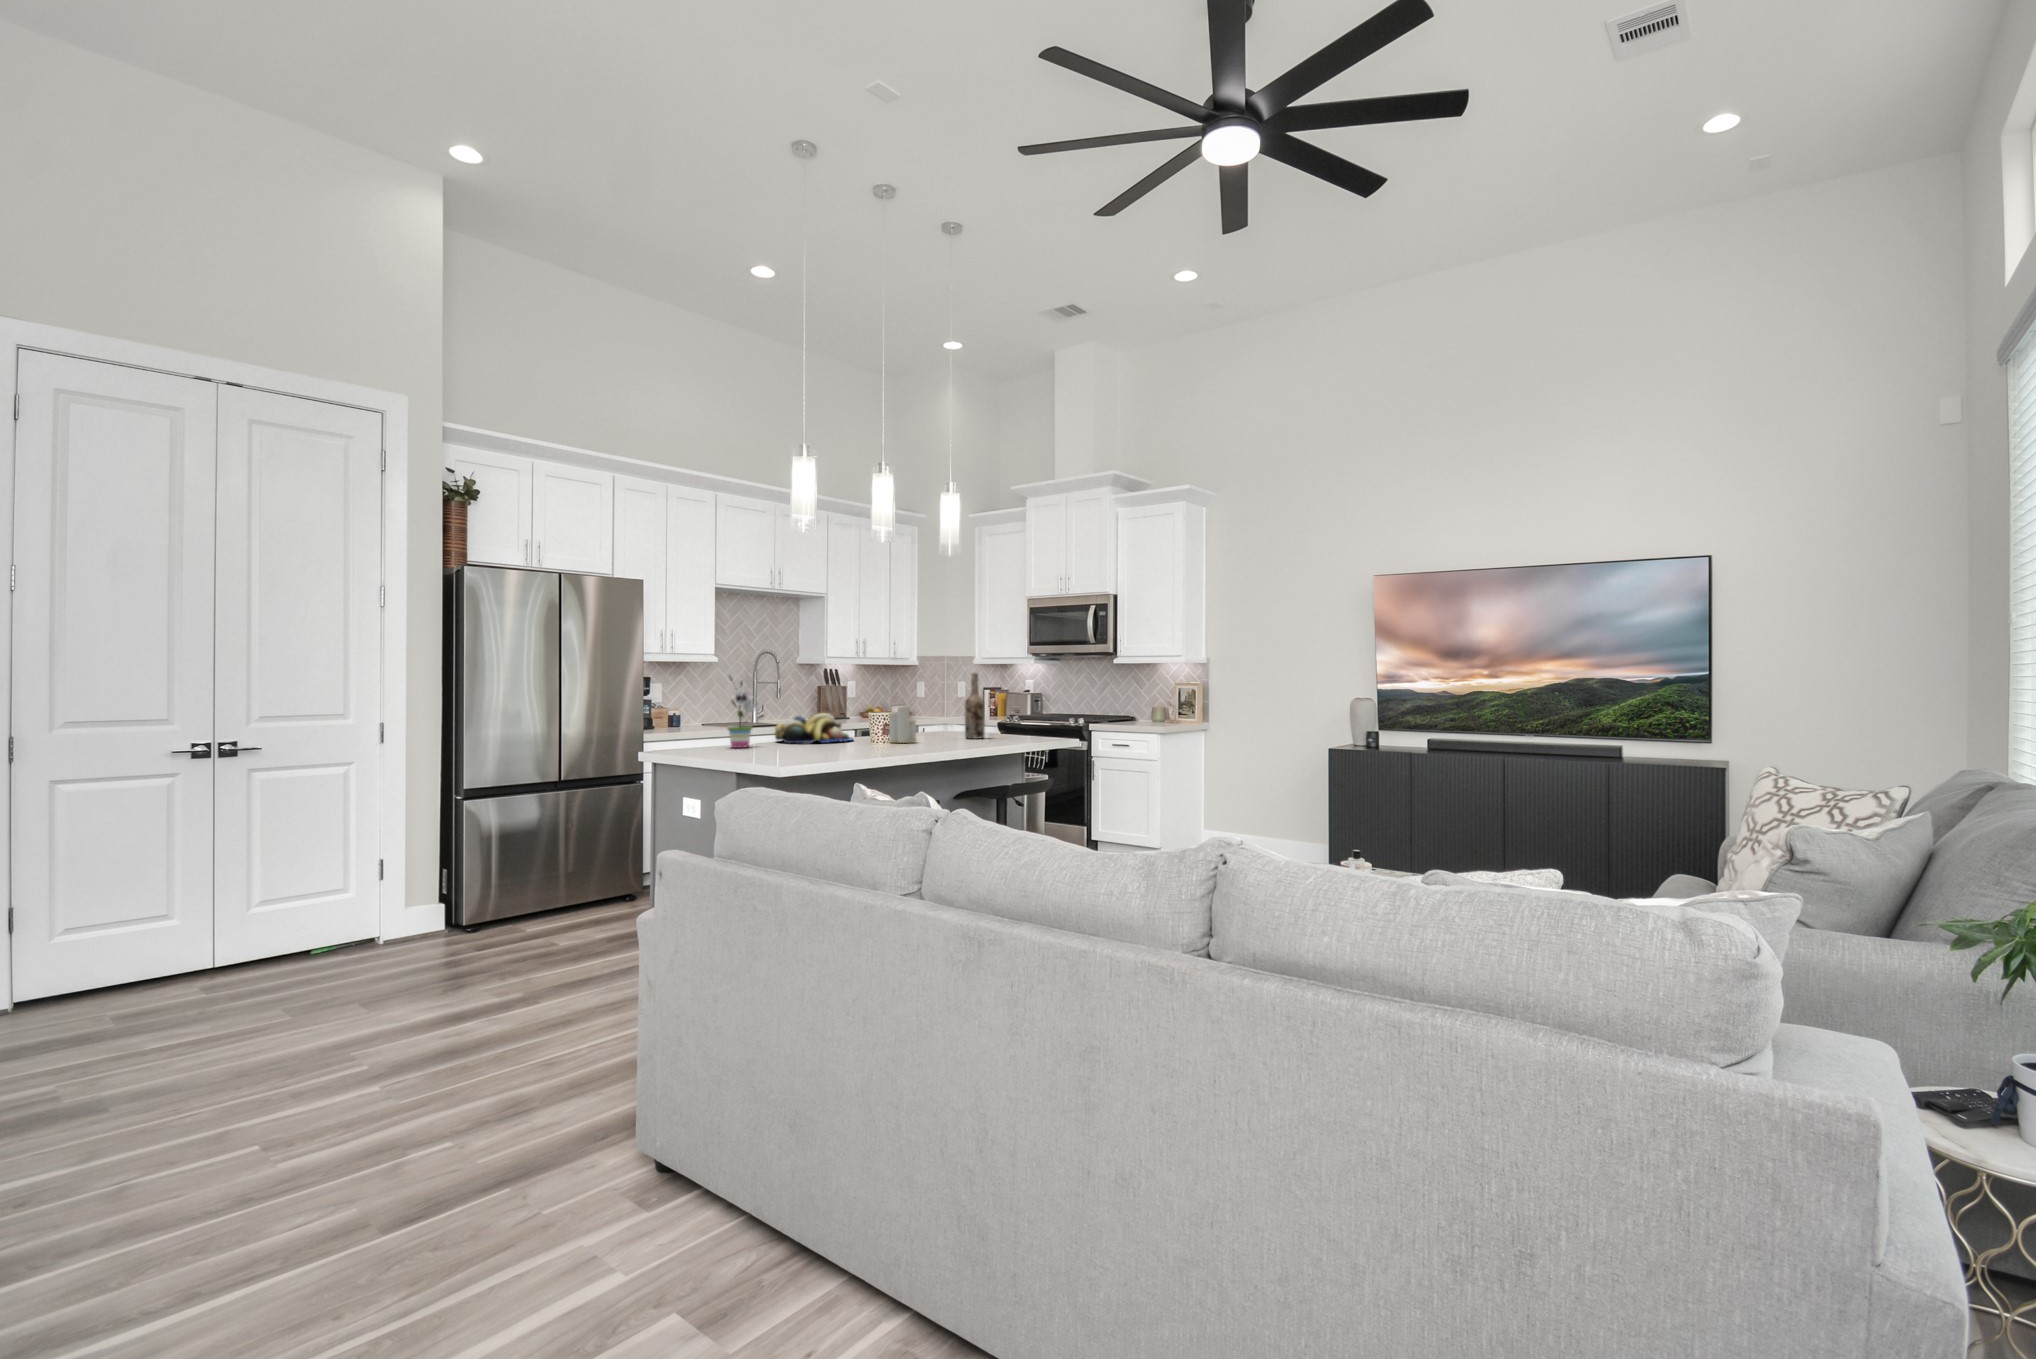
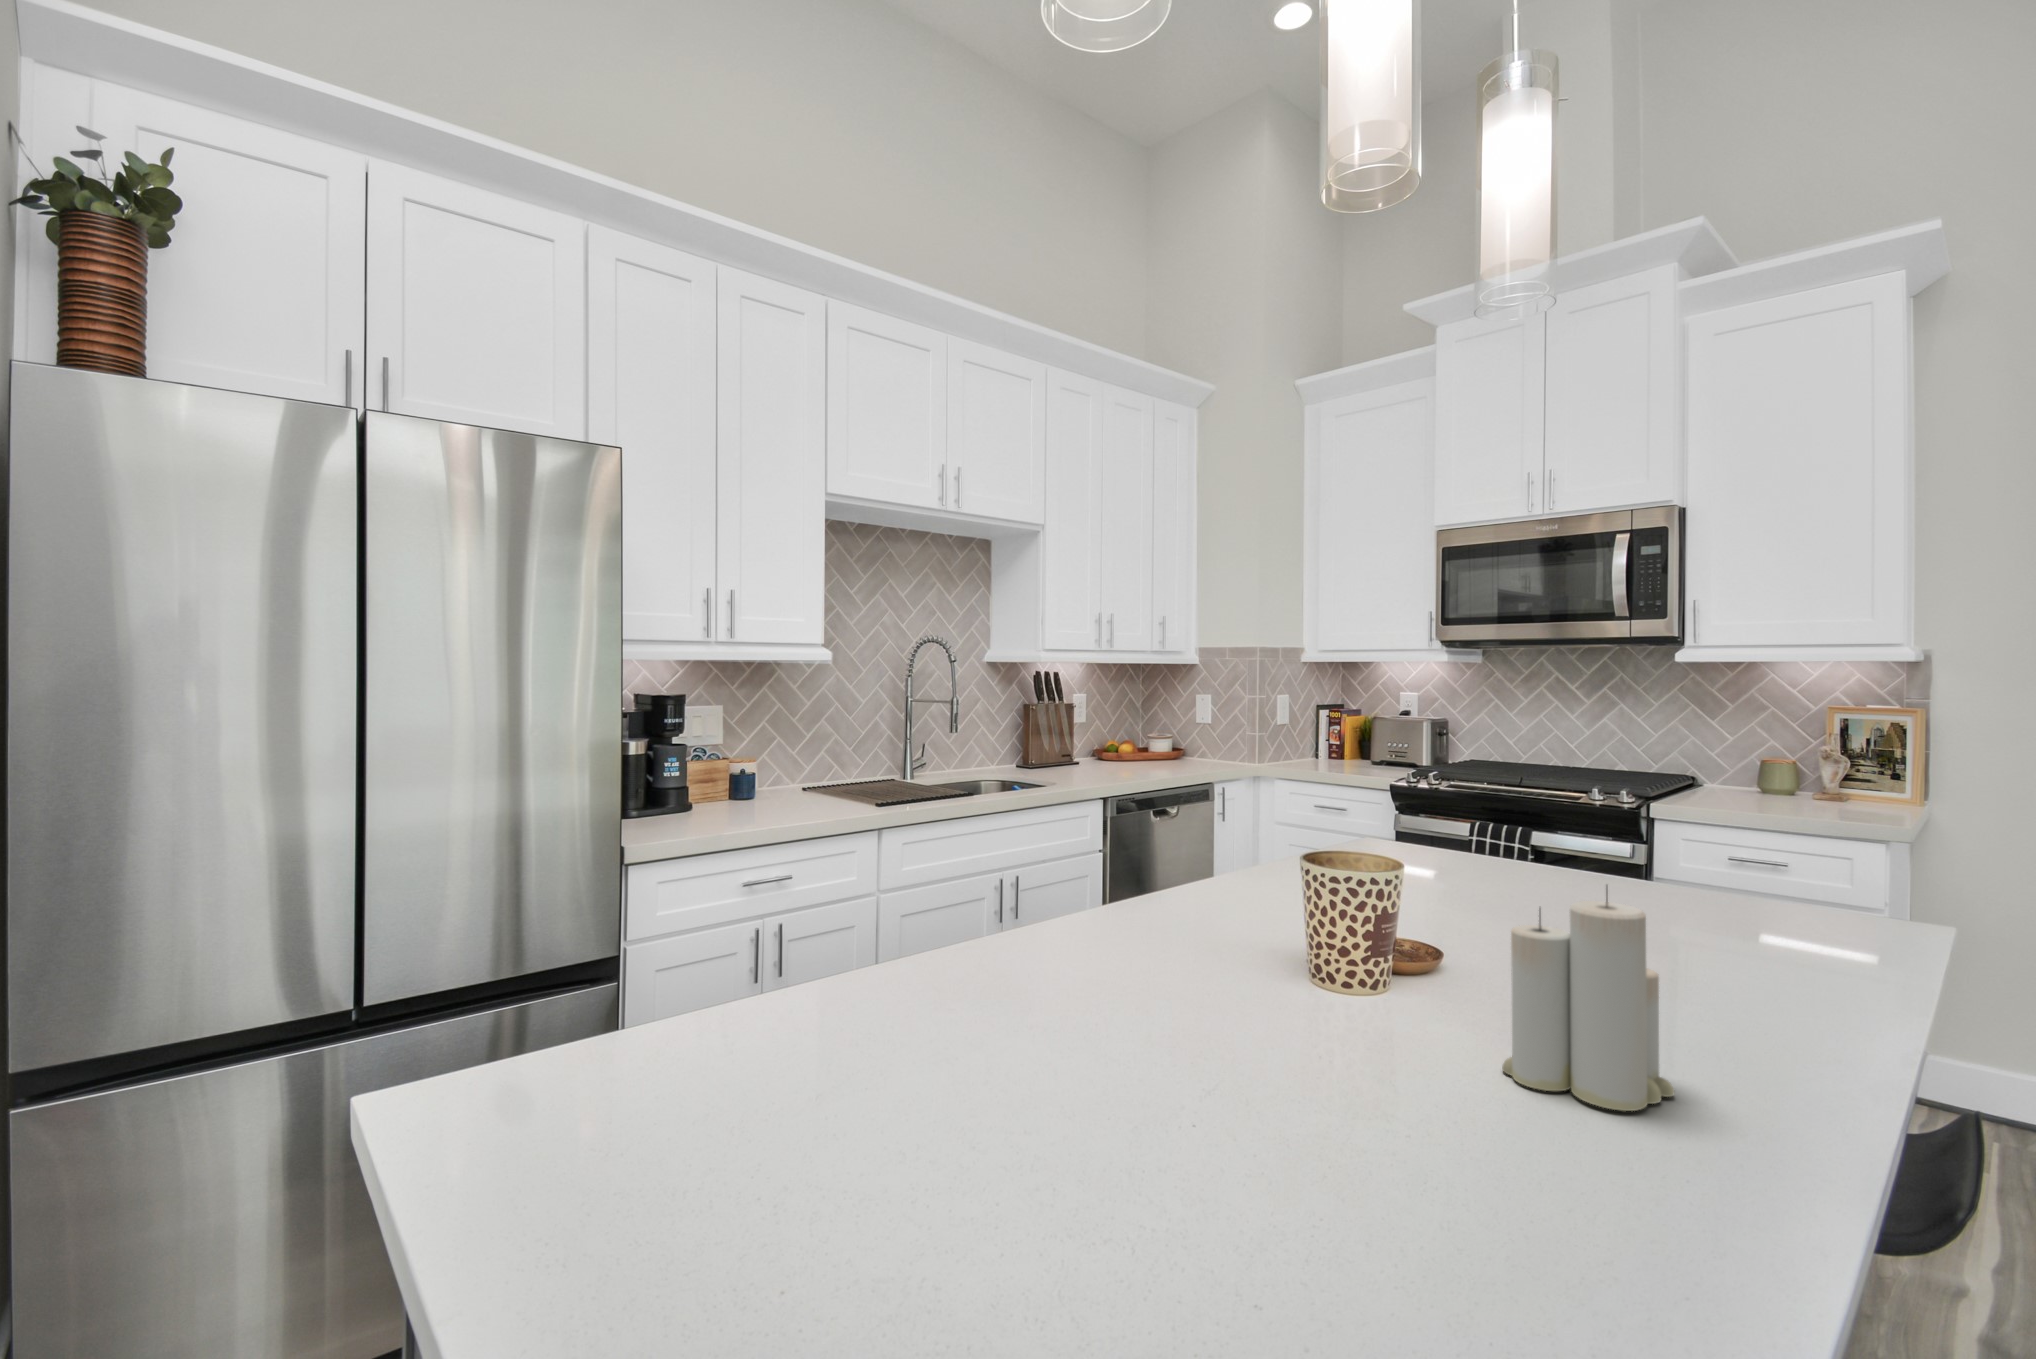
wine bottle: present [965,673,985,739] -> none [1734,721,1844,1012]
potted plant: present [728,676,758,748] -> none [698,754,887,1196]
fruit bowl: present [775,713,852,743] -> none [953,877,1293,1084]

